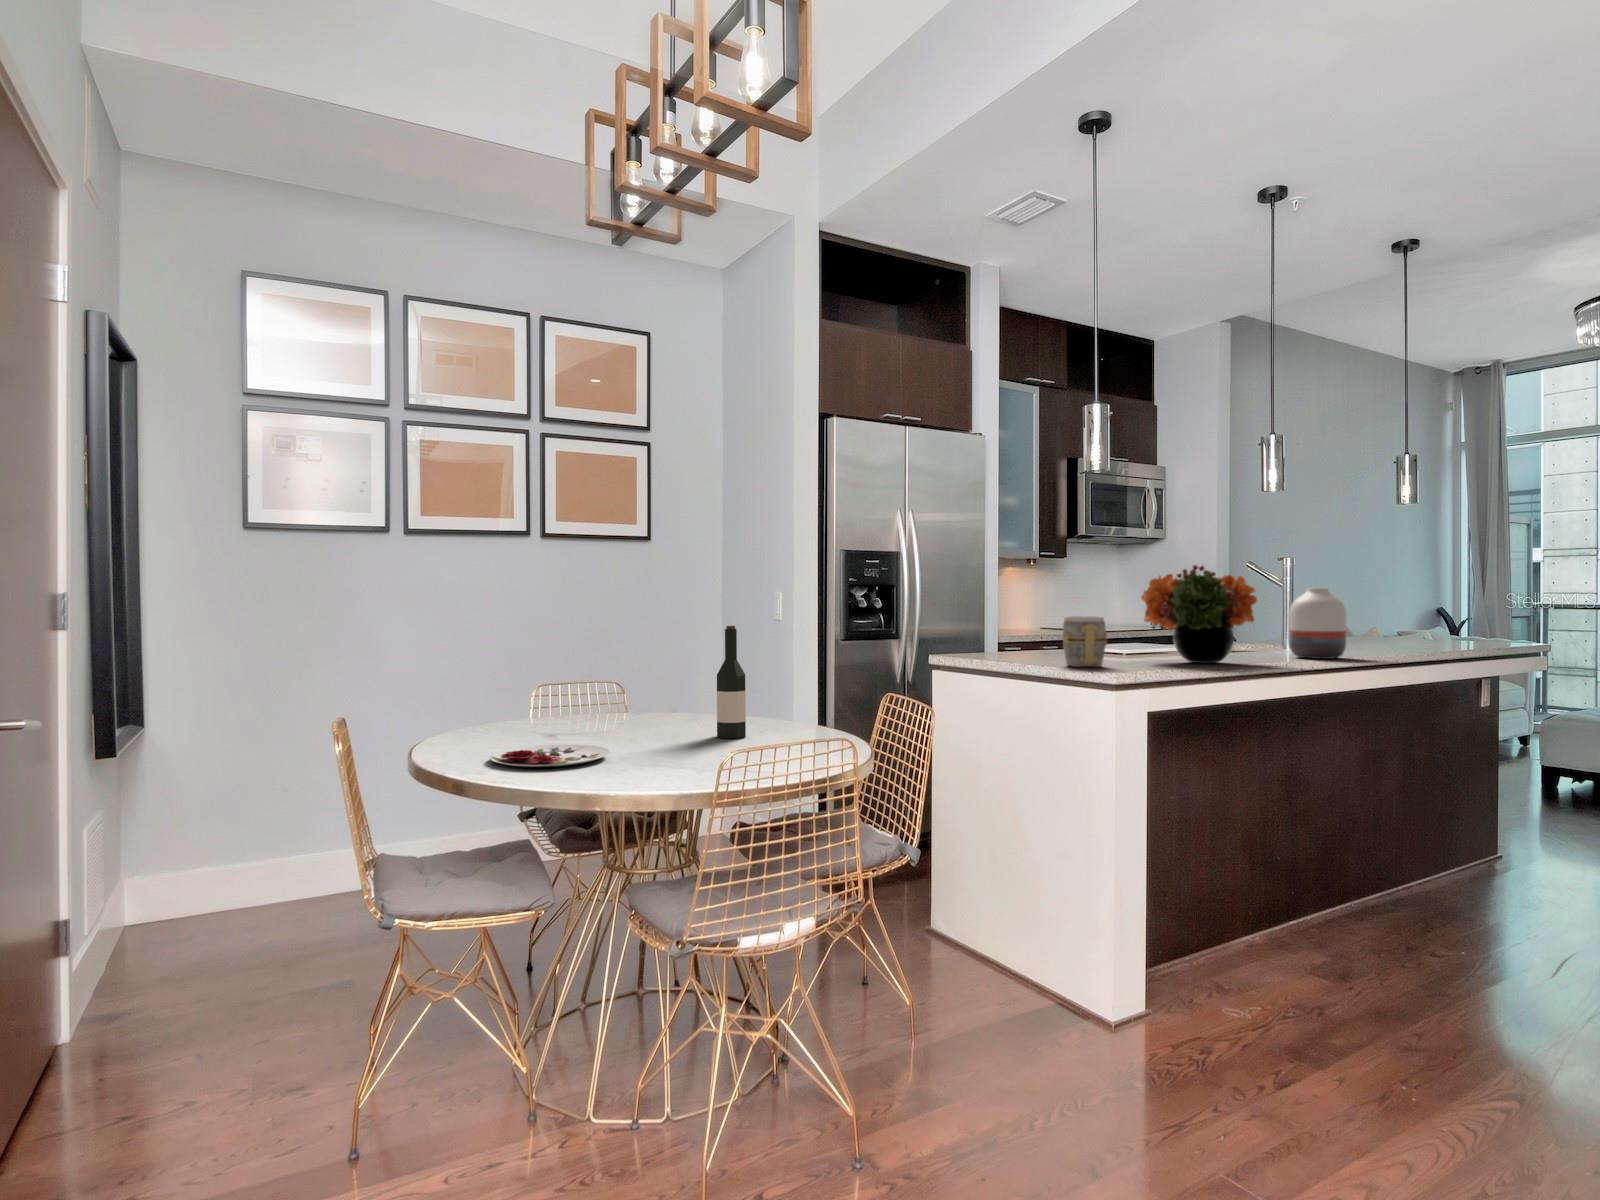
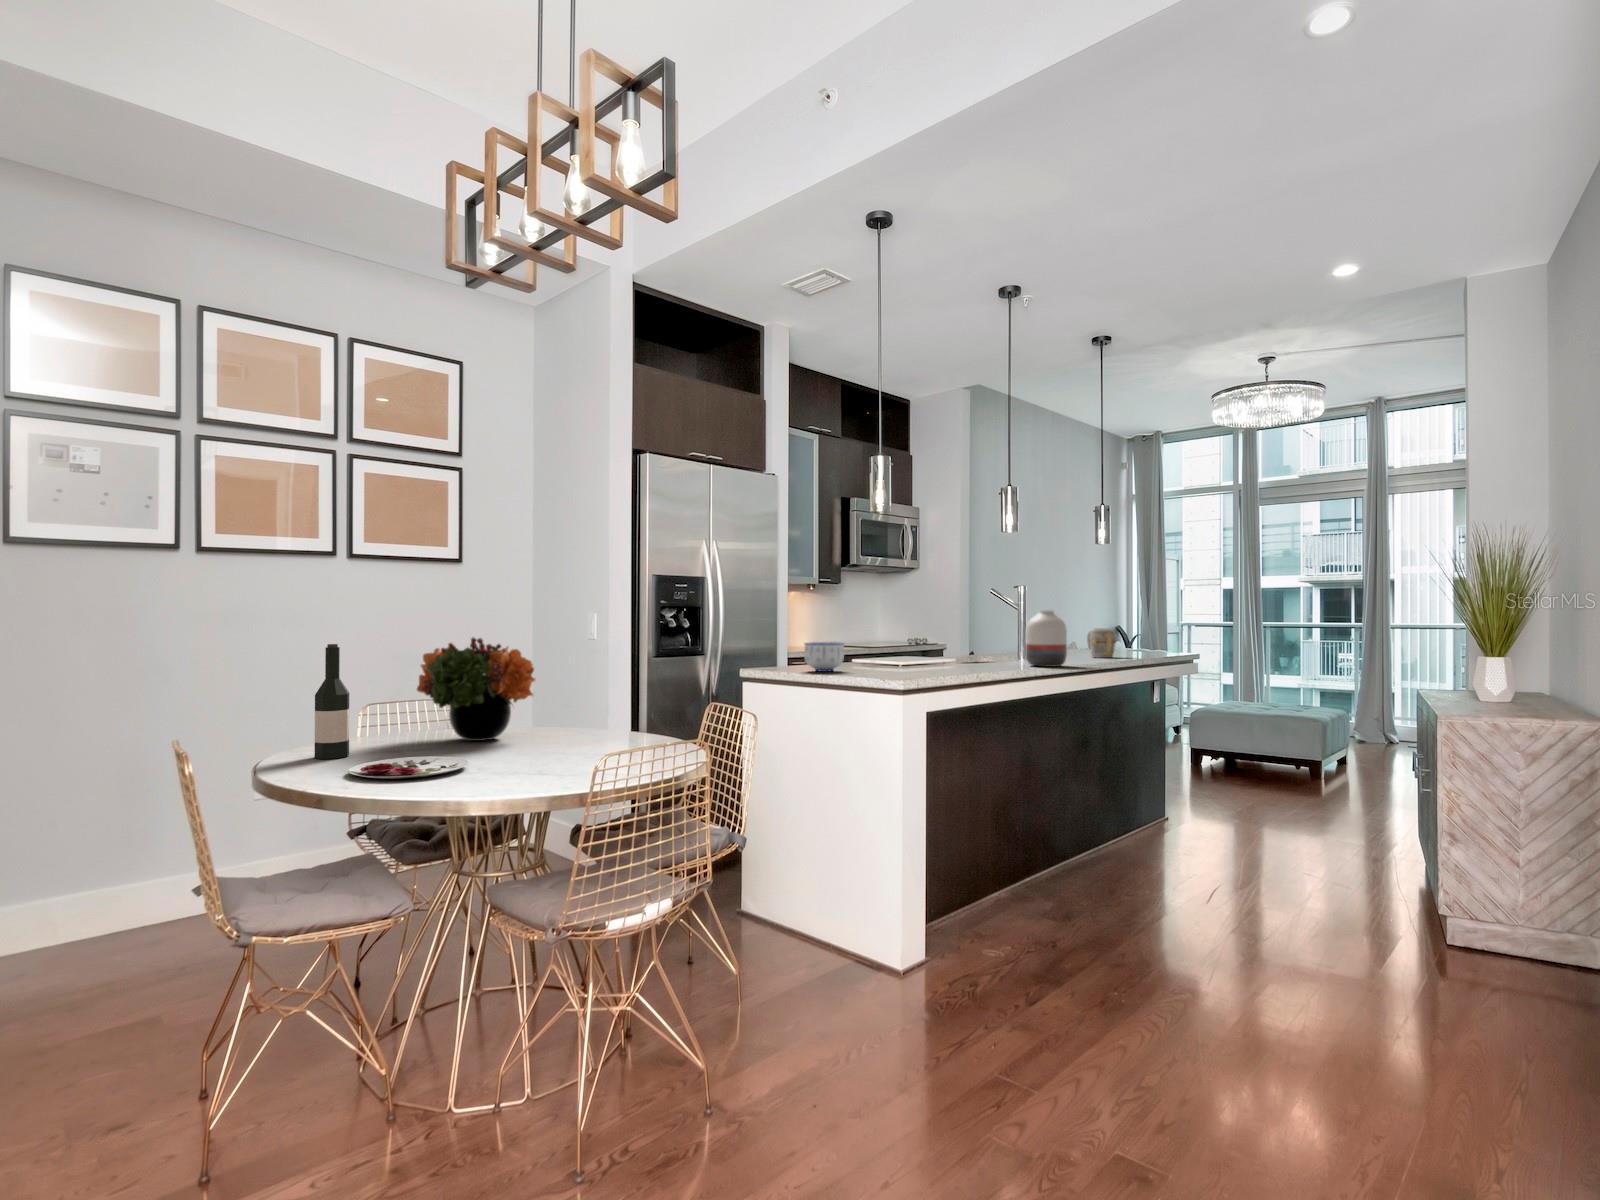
flower arrangement: present [1141,565,1257,663] -> present [417,637,535,741]
mug: present [1063,616,1107,667] -> present [1087,628,1116,658]
wine bottle: present [717,626,746,738] -> present [315,644,349,759]
bowl: none [1002,627,1051,661] -> present [804,642,844,672]

